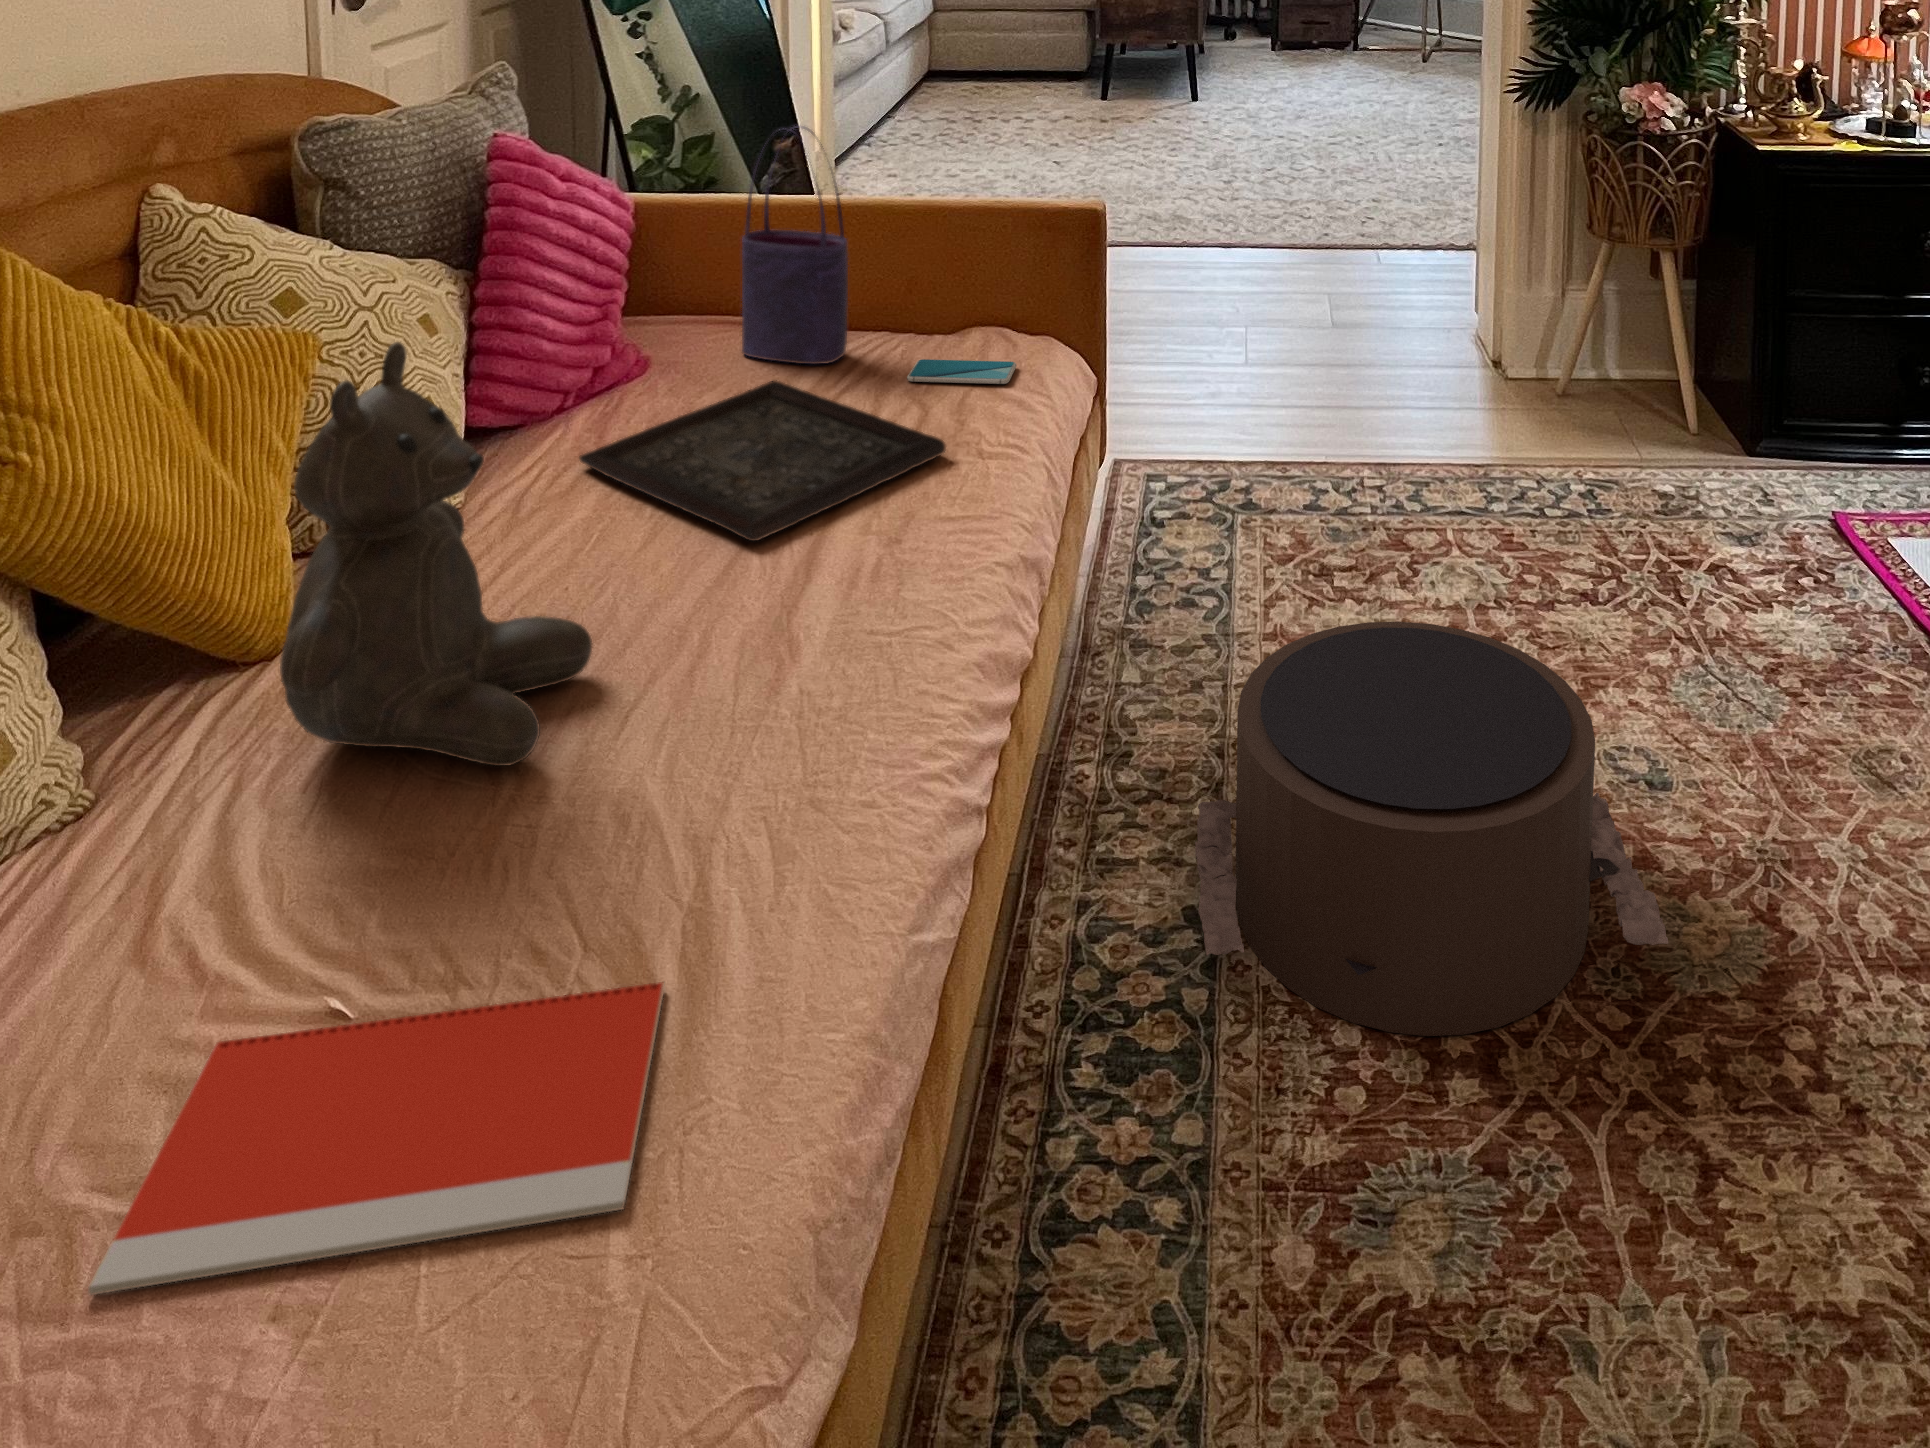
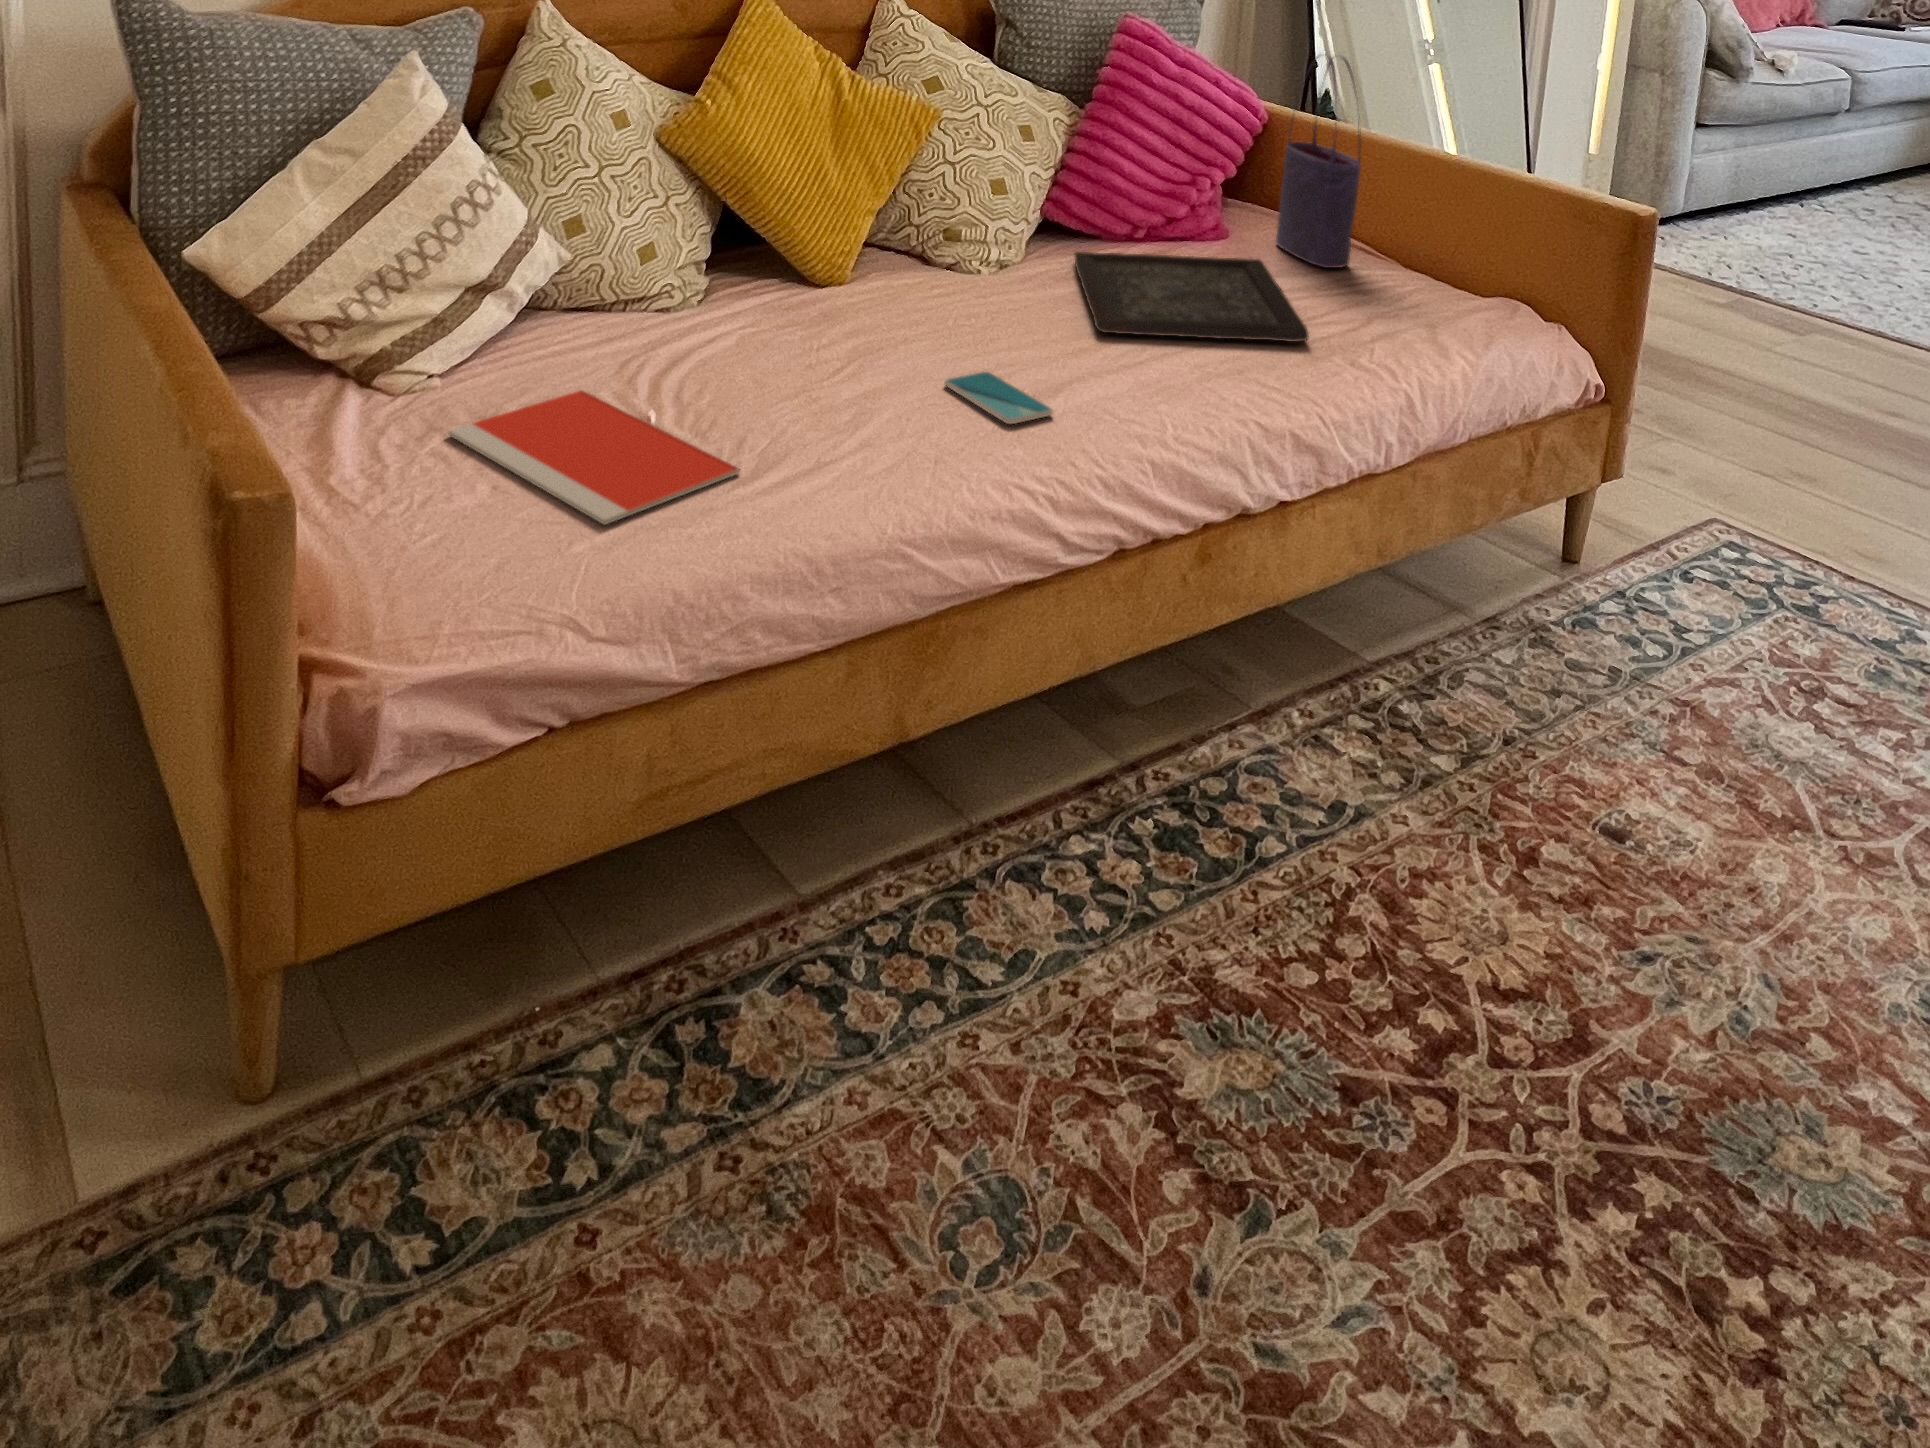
teddy bear: present [280,342,592,766] -> none [720,80,924,362]
smartphone: present [907,359,1017,384] -> present [944,372,1054,424]
pouf: present [1195,621,1668,1036] -> none [1268,629,1803,1088]

